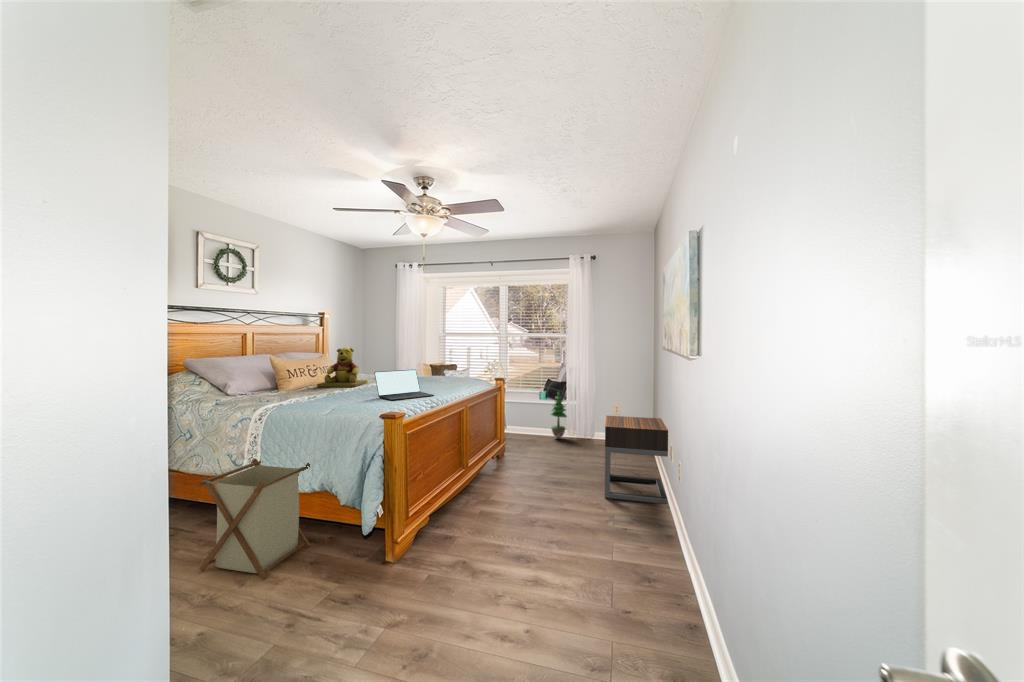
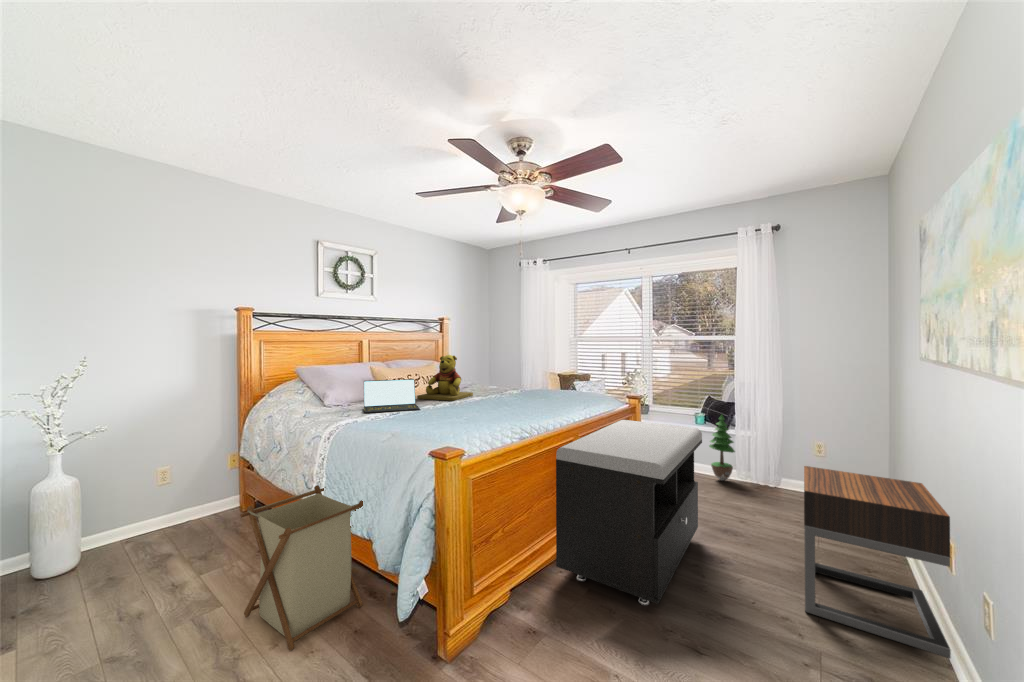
laptop: present [374,370,434,400] -> present [364,379,420,413]
storage bench: none [457,395,549,510] -> present [556,420,702,606]

